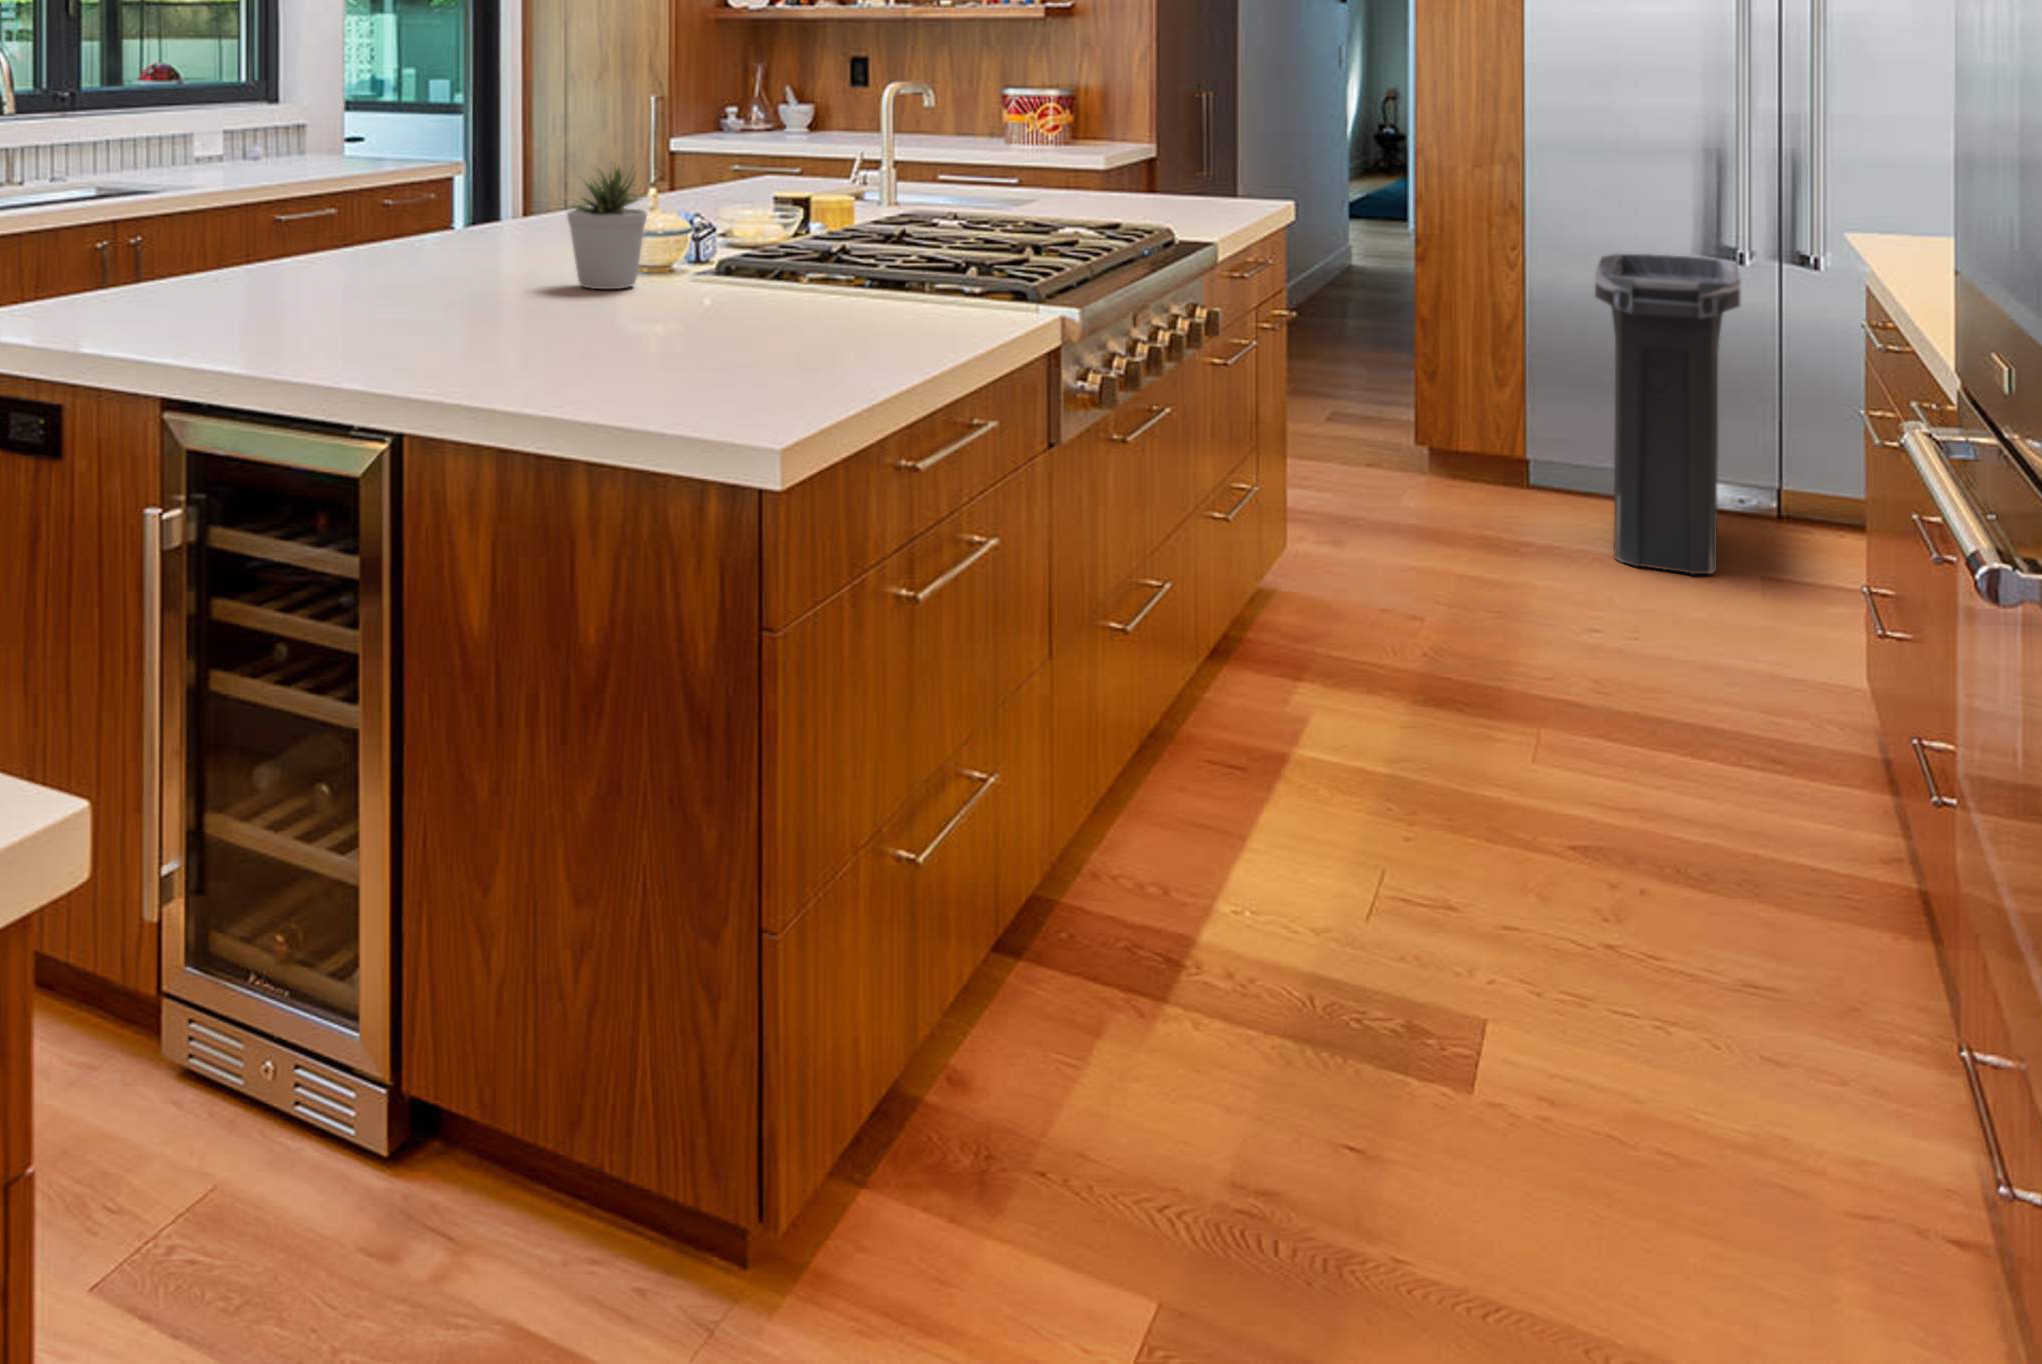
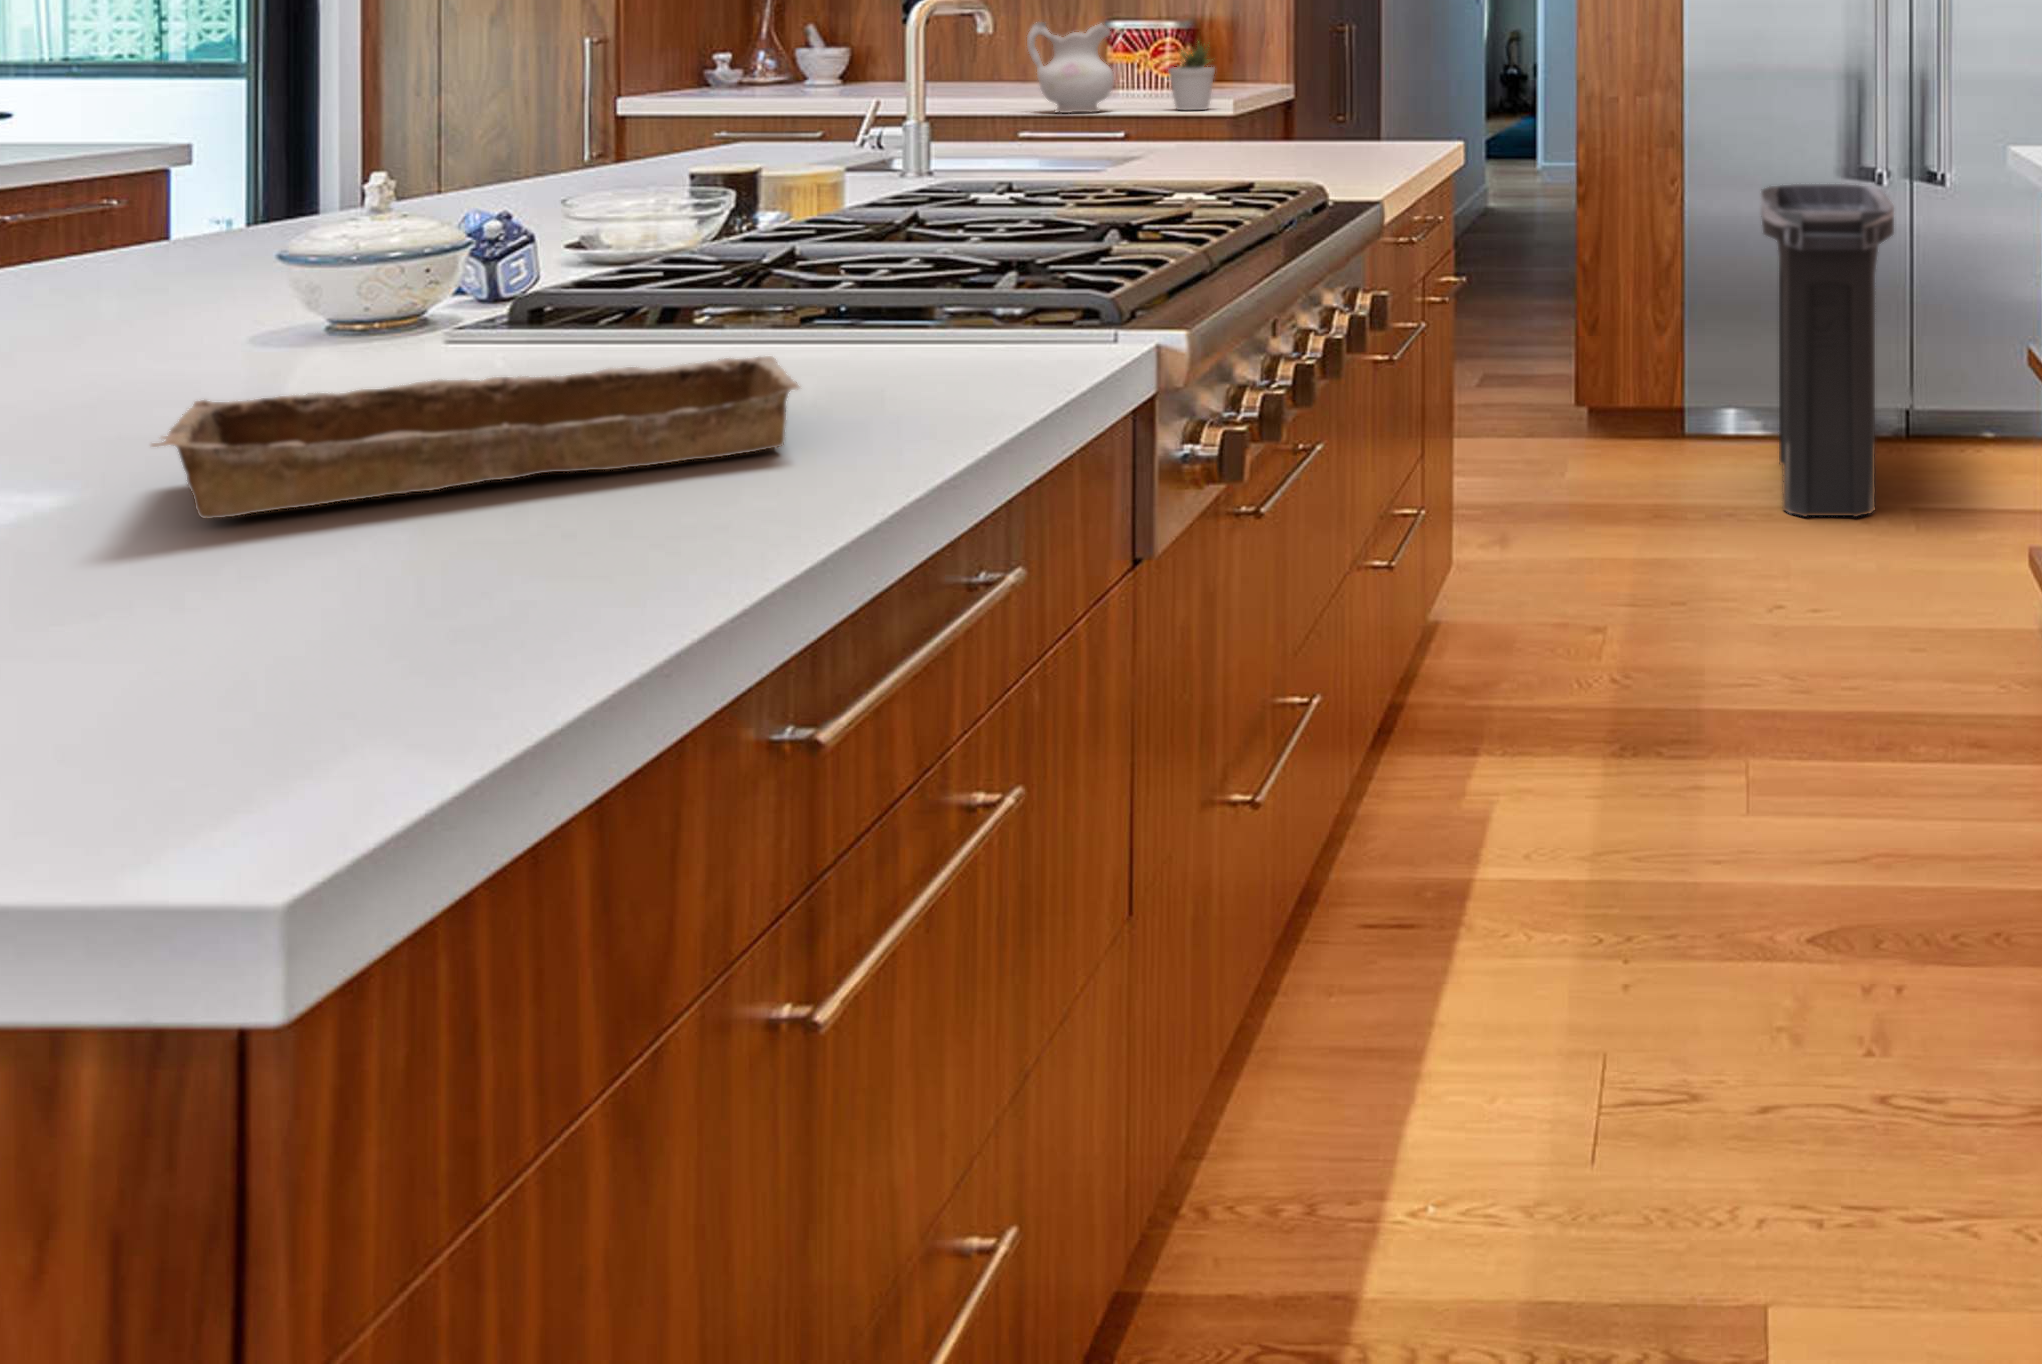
ceramic pitcher: none [944,89,1009,162] -> present [1027,22,1114,113]
potted plant: present [567,165,647,289] -> present [1169,41,1215,110]
tray: none [642,291,894,339] -> present [152,356,799,519]

